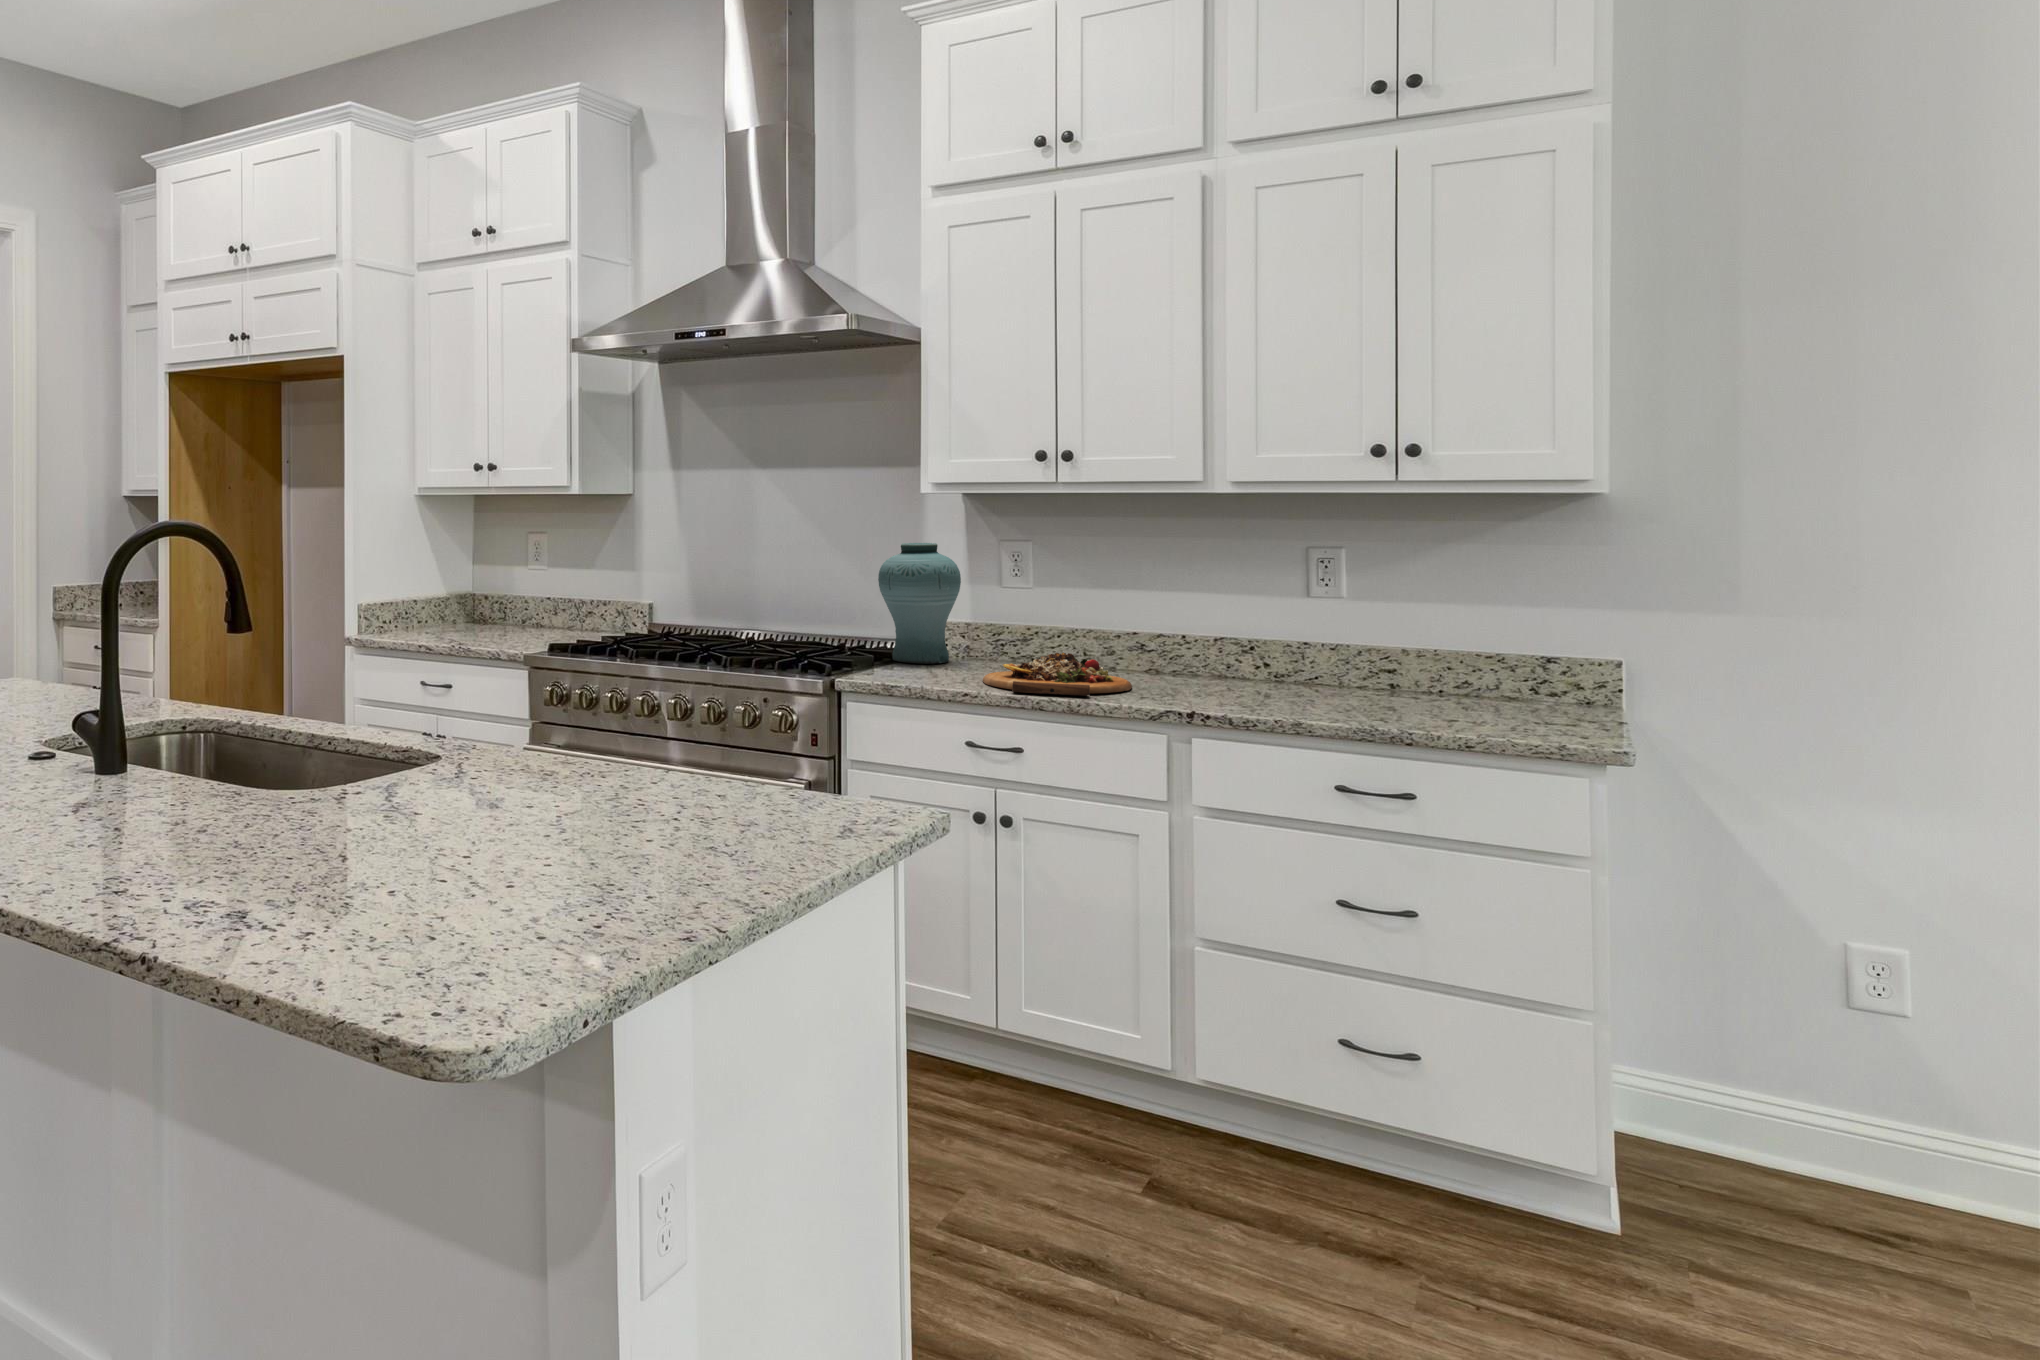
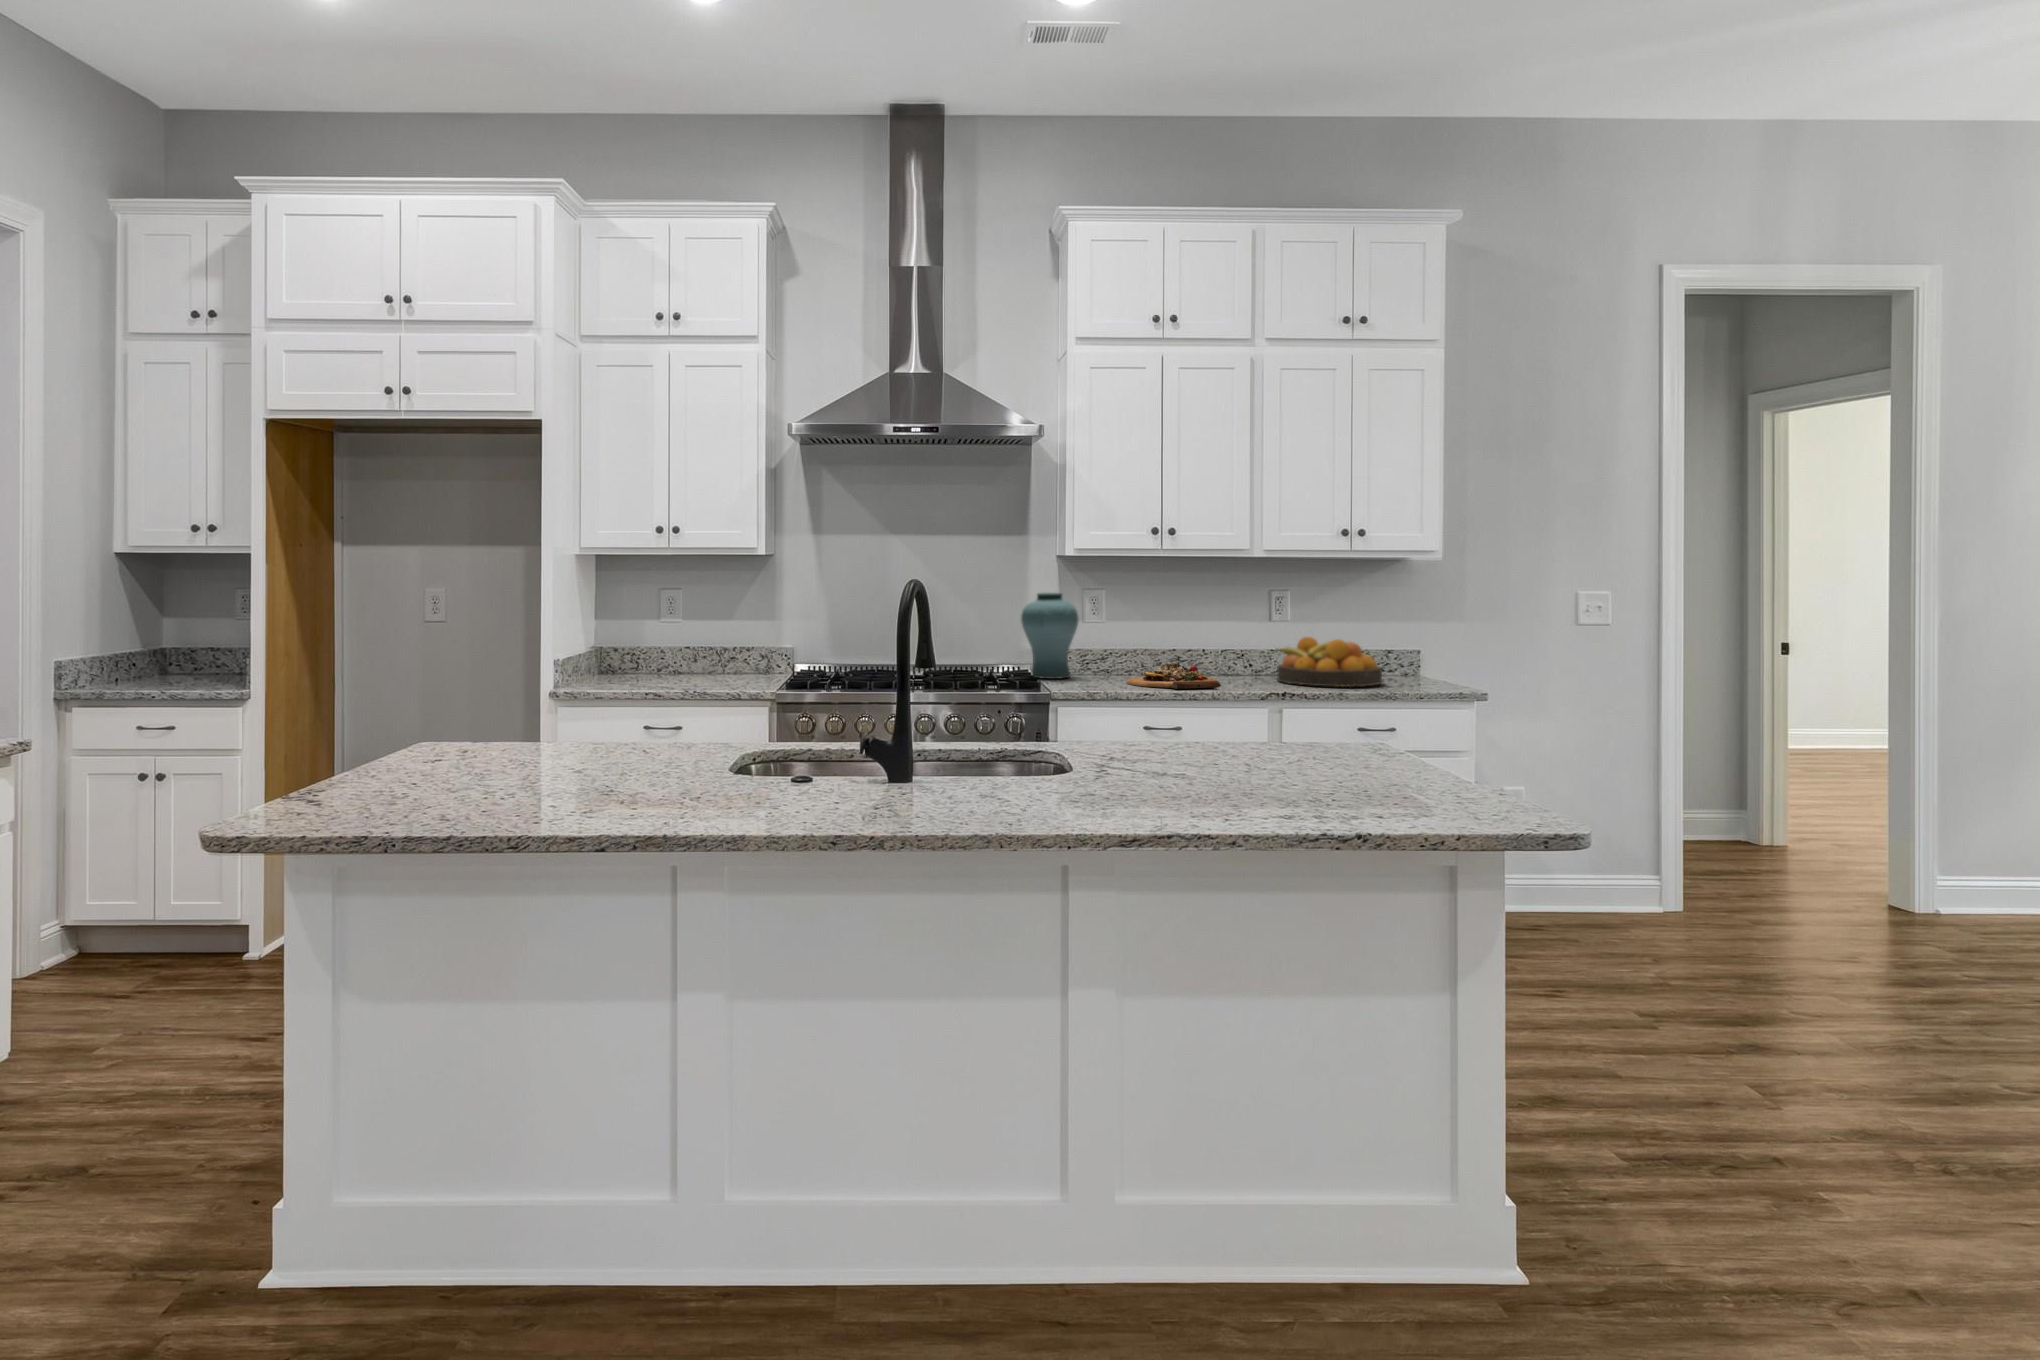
fruit bowl: none [1253,625,1451,717] -> present [1276,637,1382,687]

